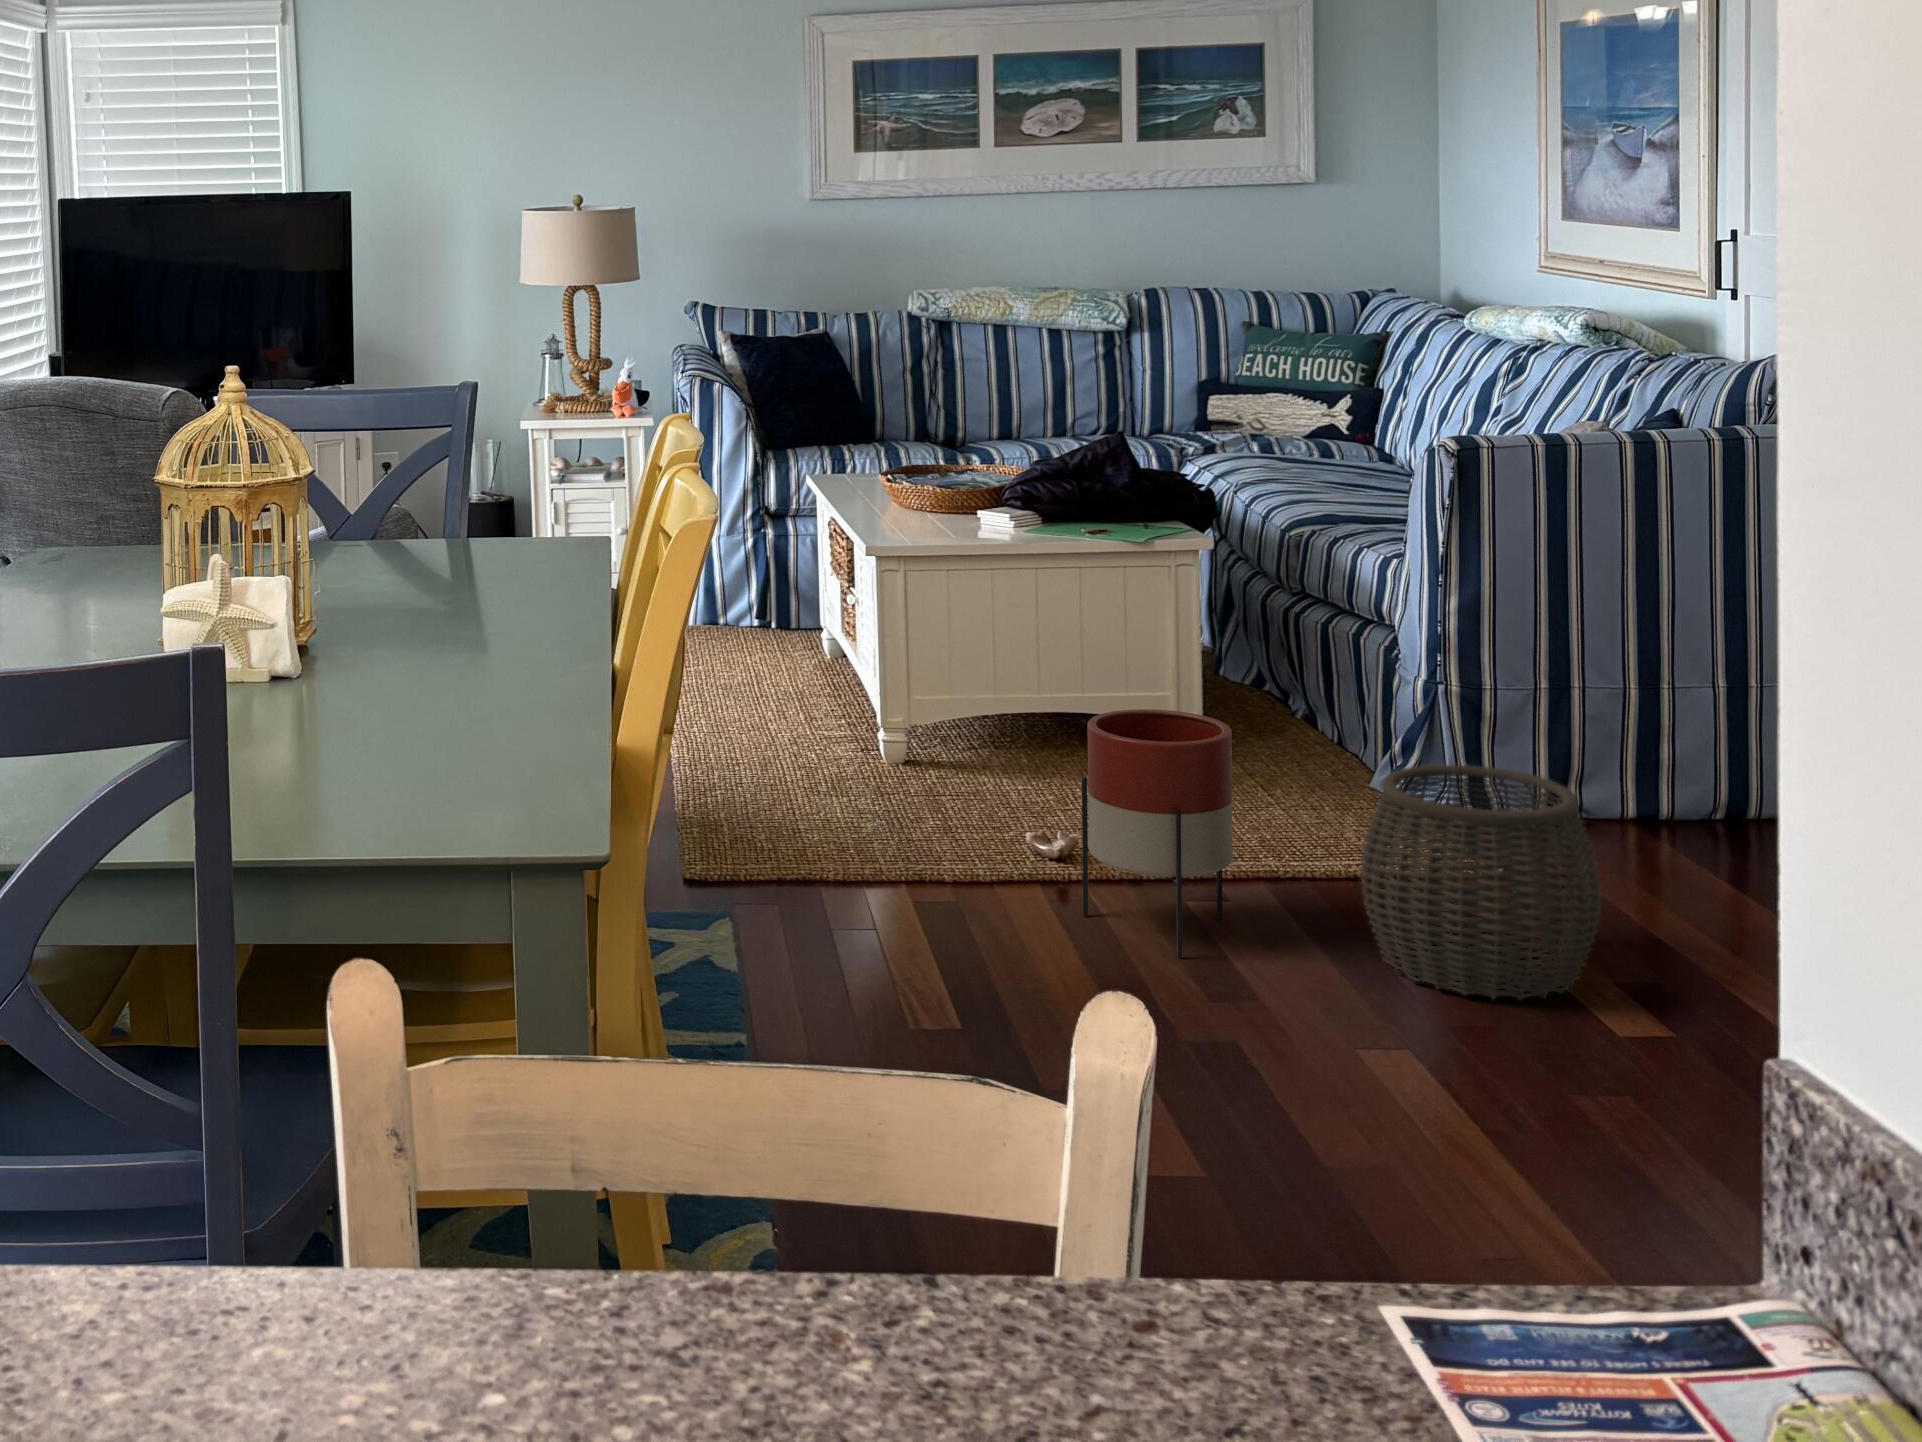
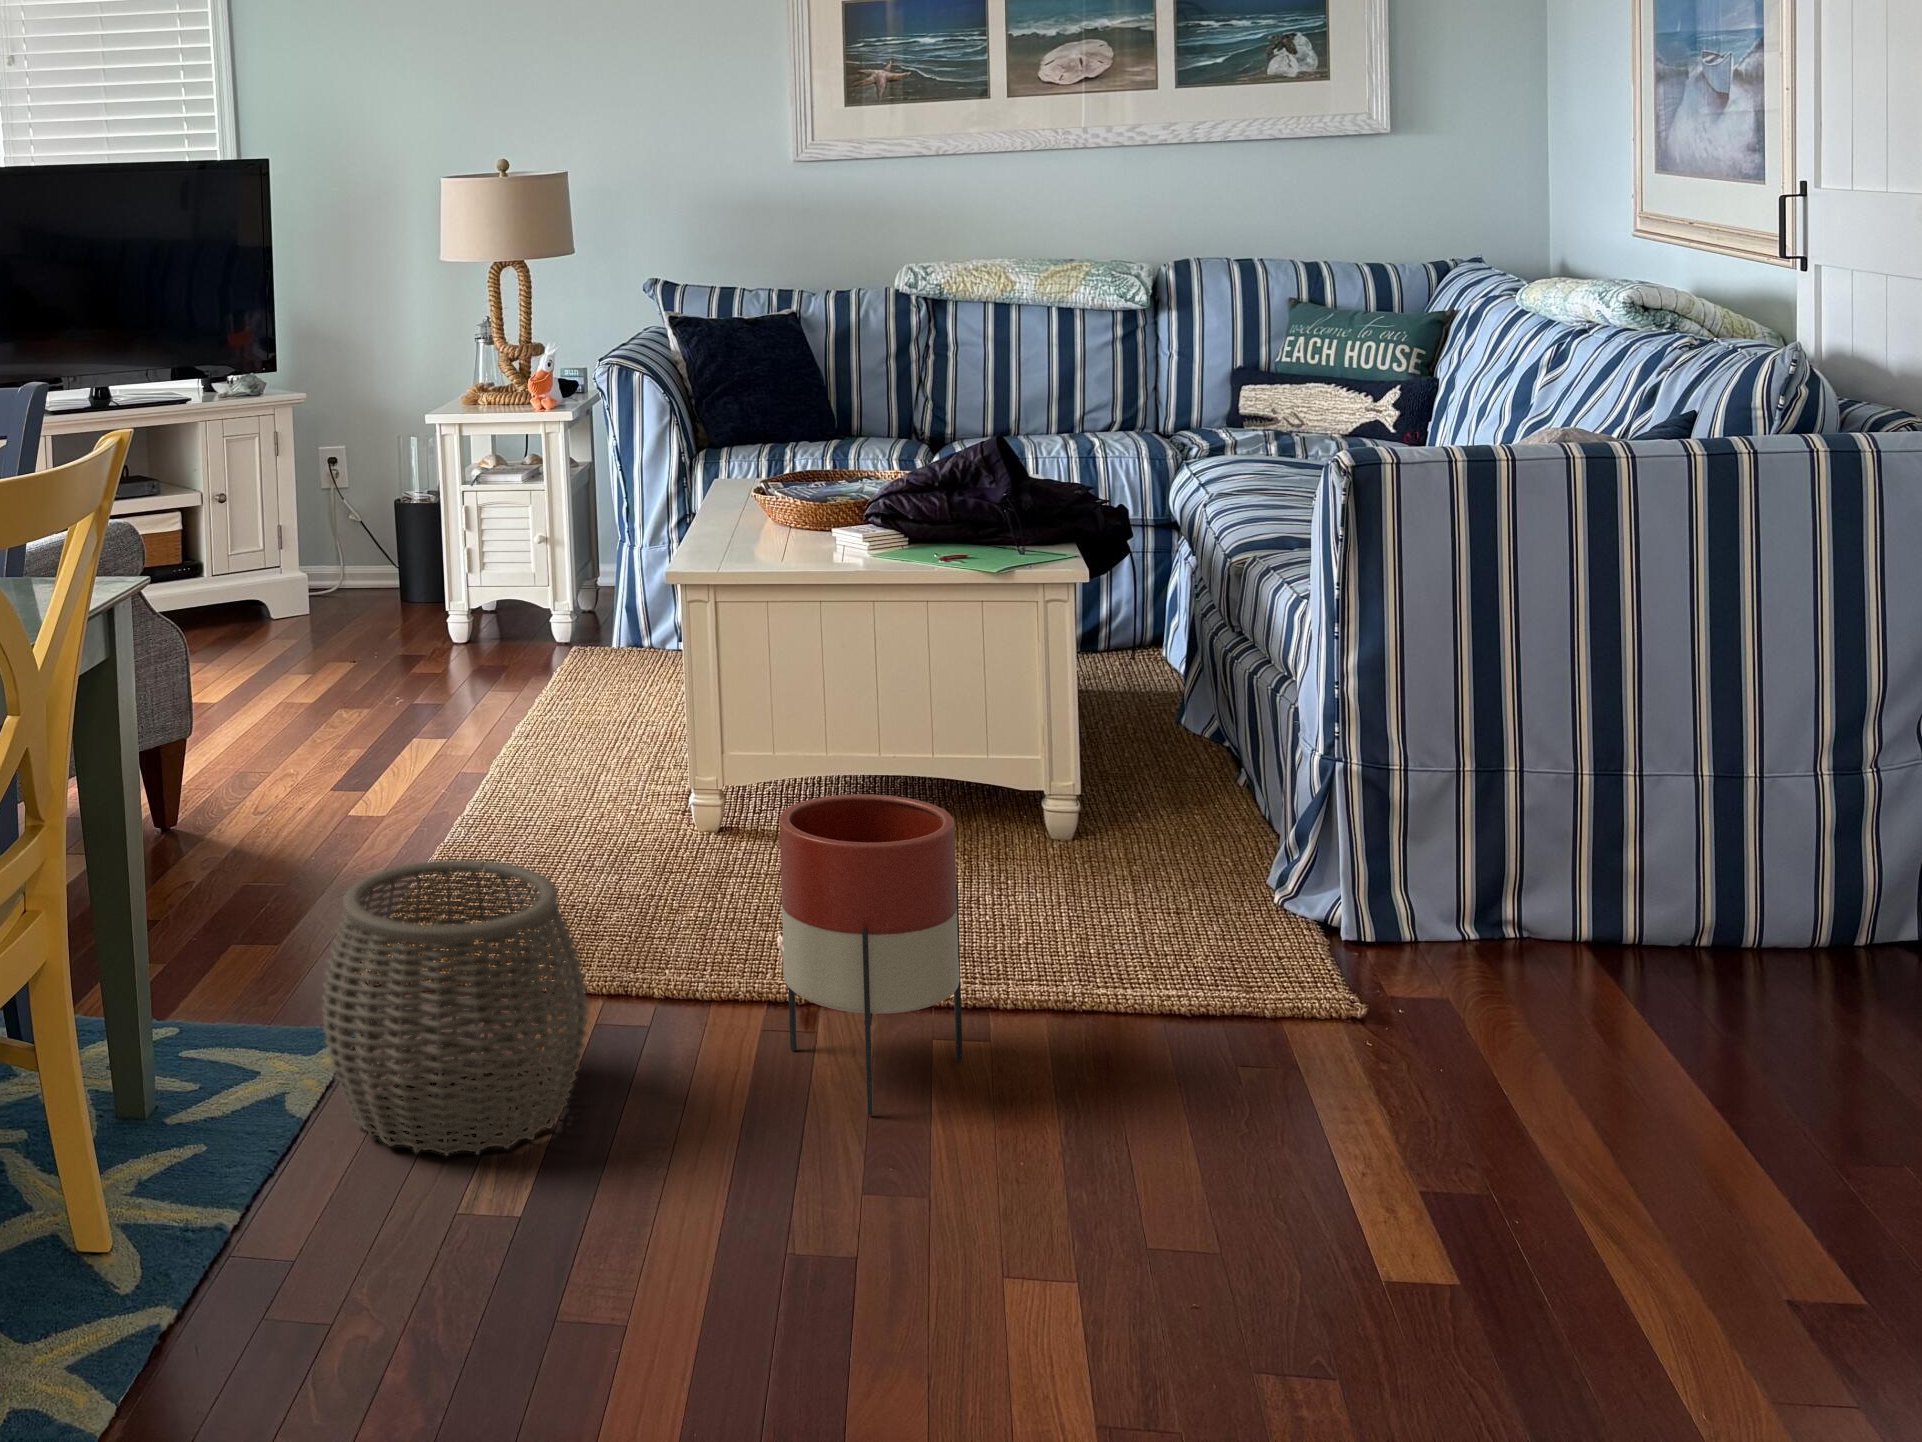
woven basket: present [1360,765,1601,1000] -> present [322,859,587,1155]

